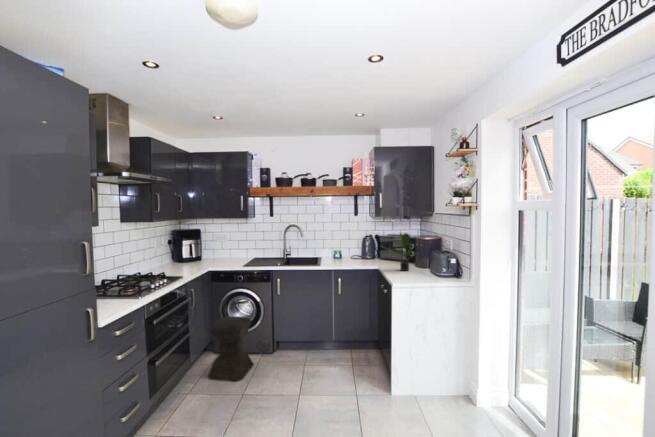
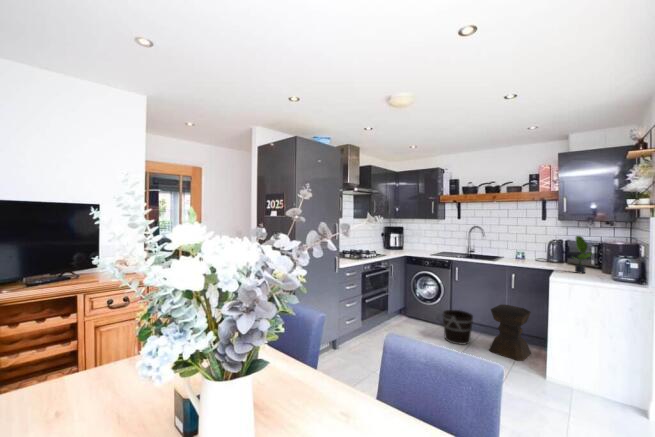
stool: present [208,316,253,381] -> present [489,304,531,361]
bucket: none [267,330,305,380] -> present [442,310,473,345]

